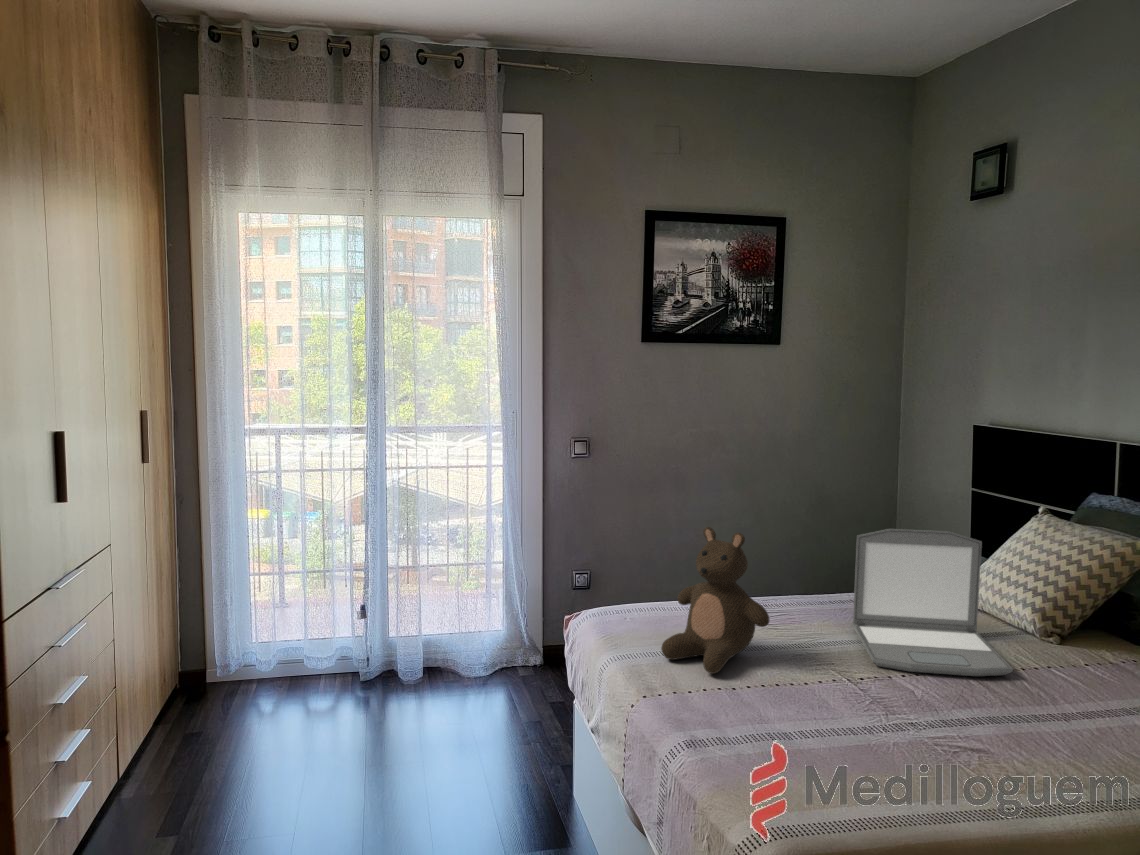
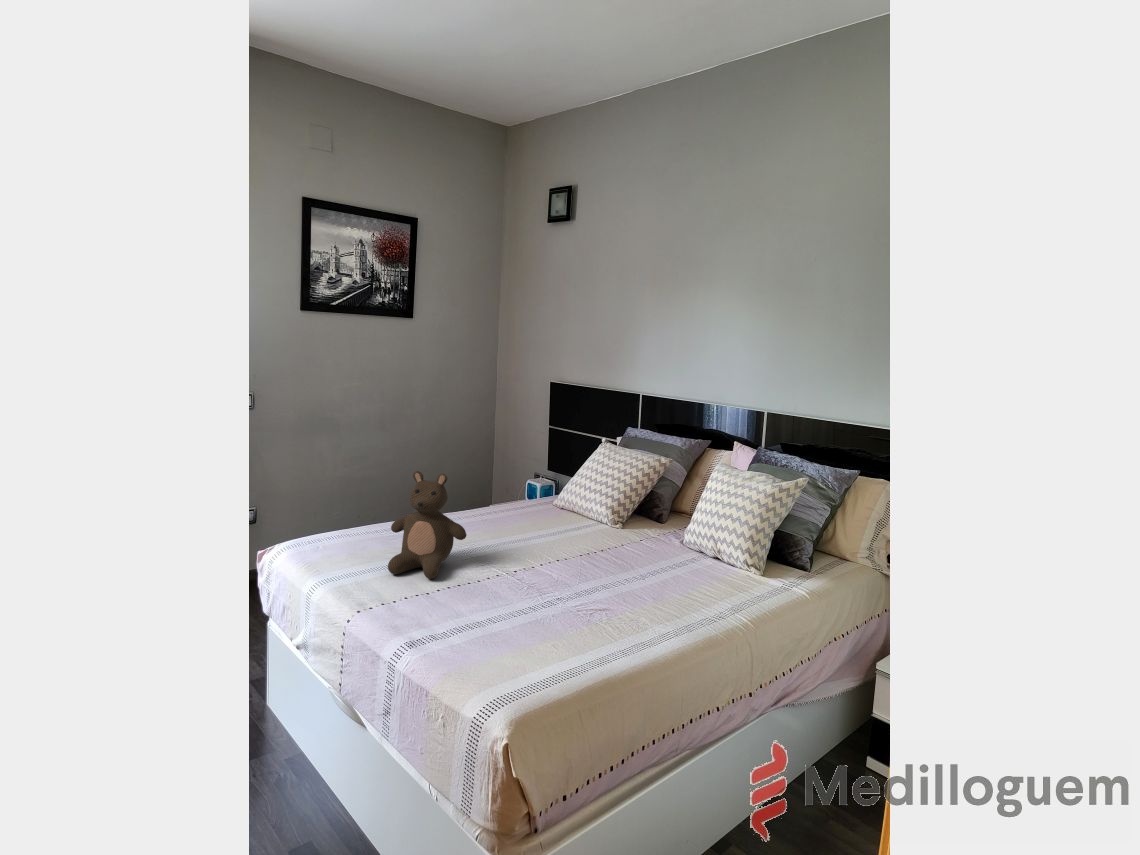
laptop: present [852,529,1013,676] -> none [505,461,607,555]

